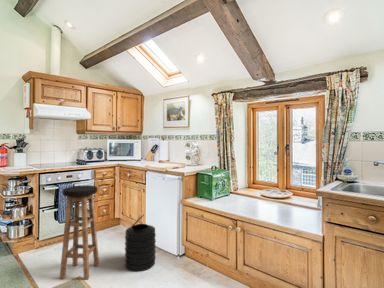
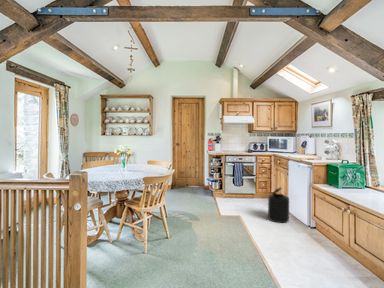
bar stool: present [60,185,99,279] -> none [232,164,253,217]

